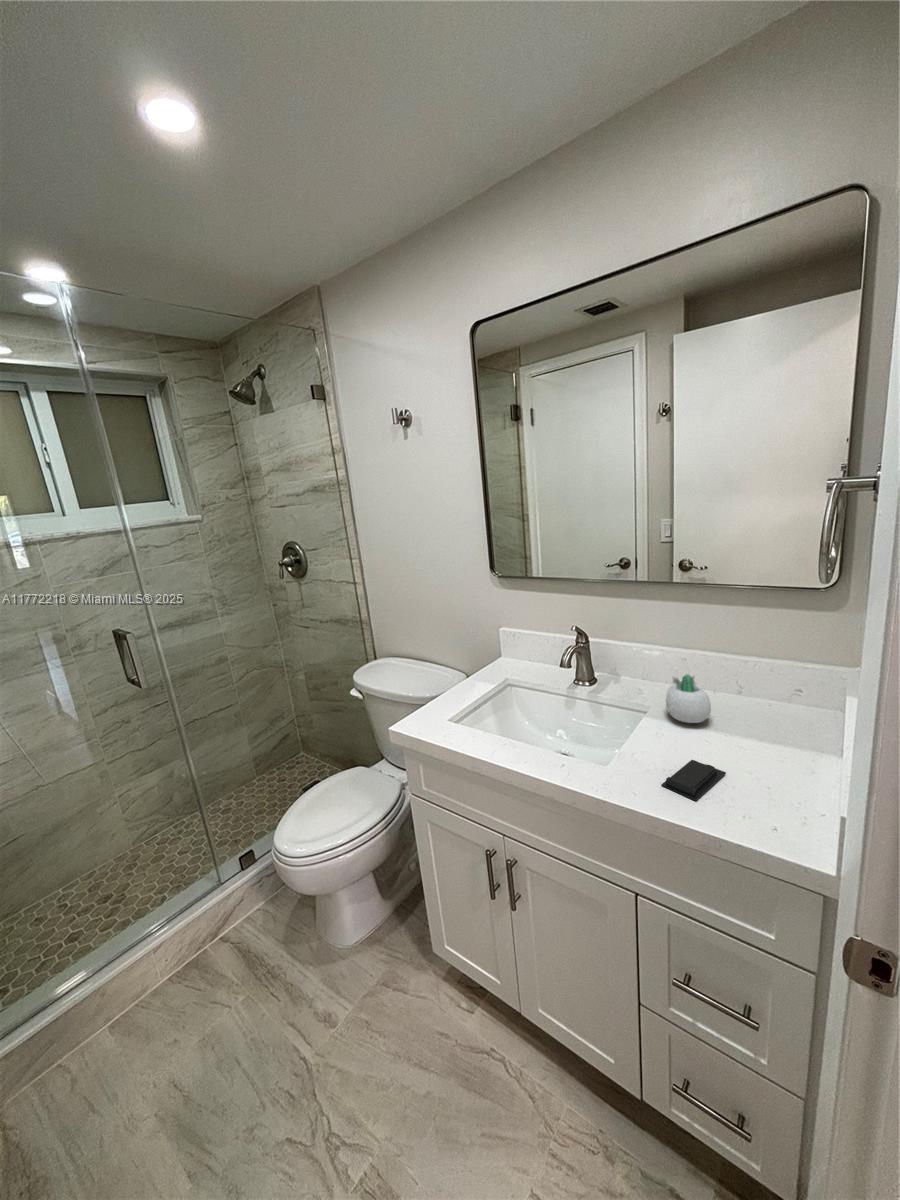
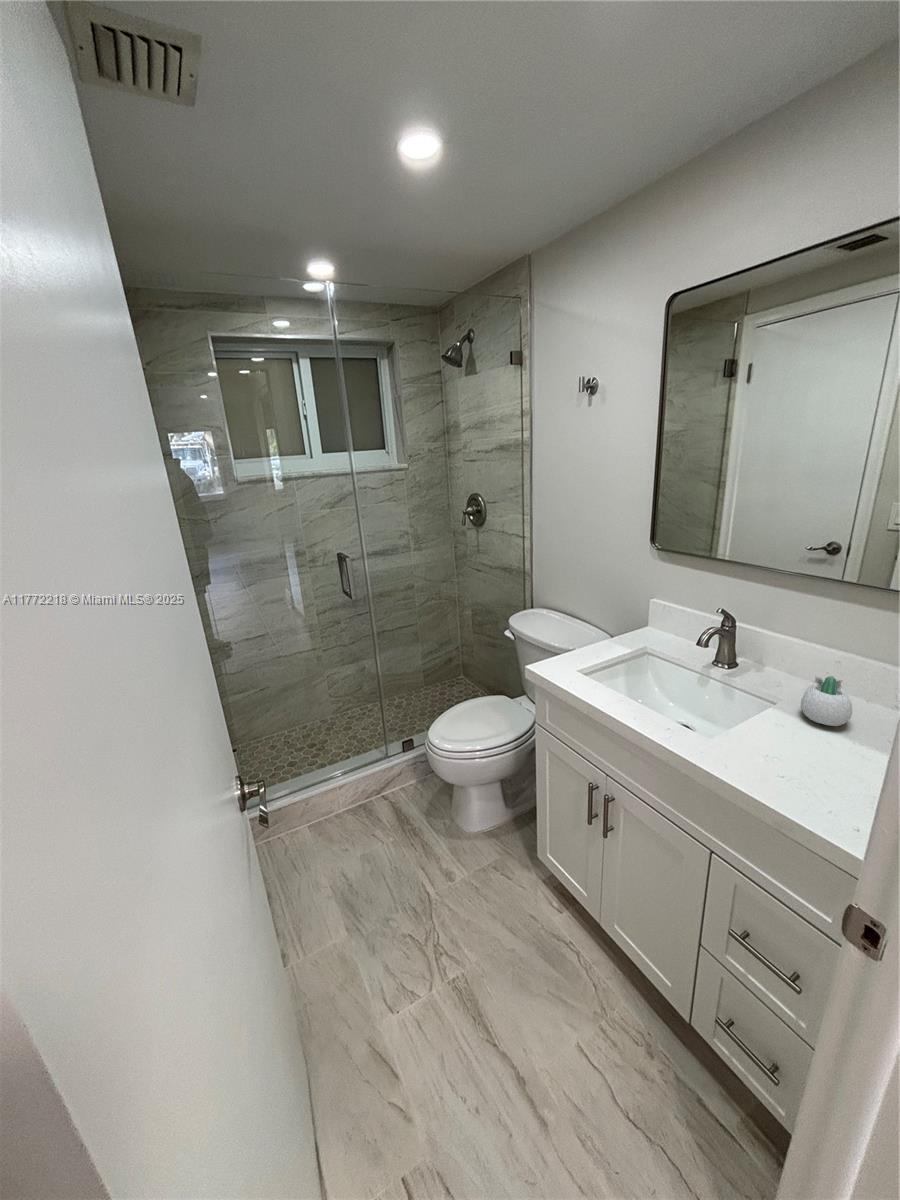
soap bar: present [661,760,726,801] -> none [759,754,836,787]

